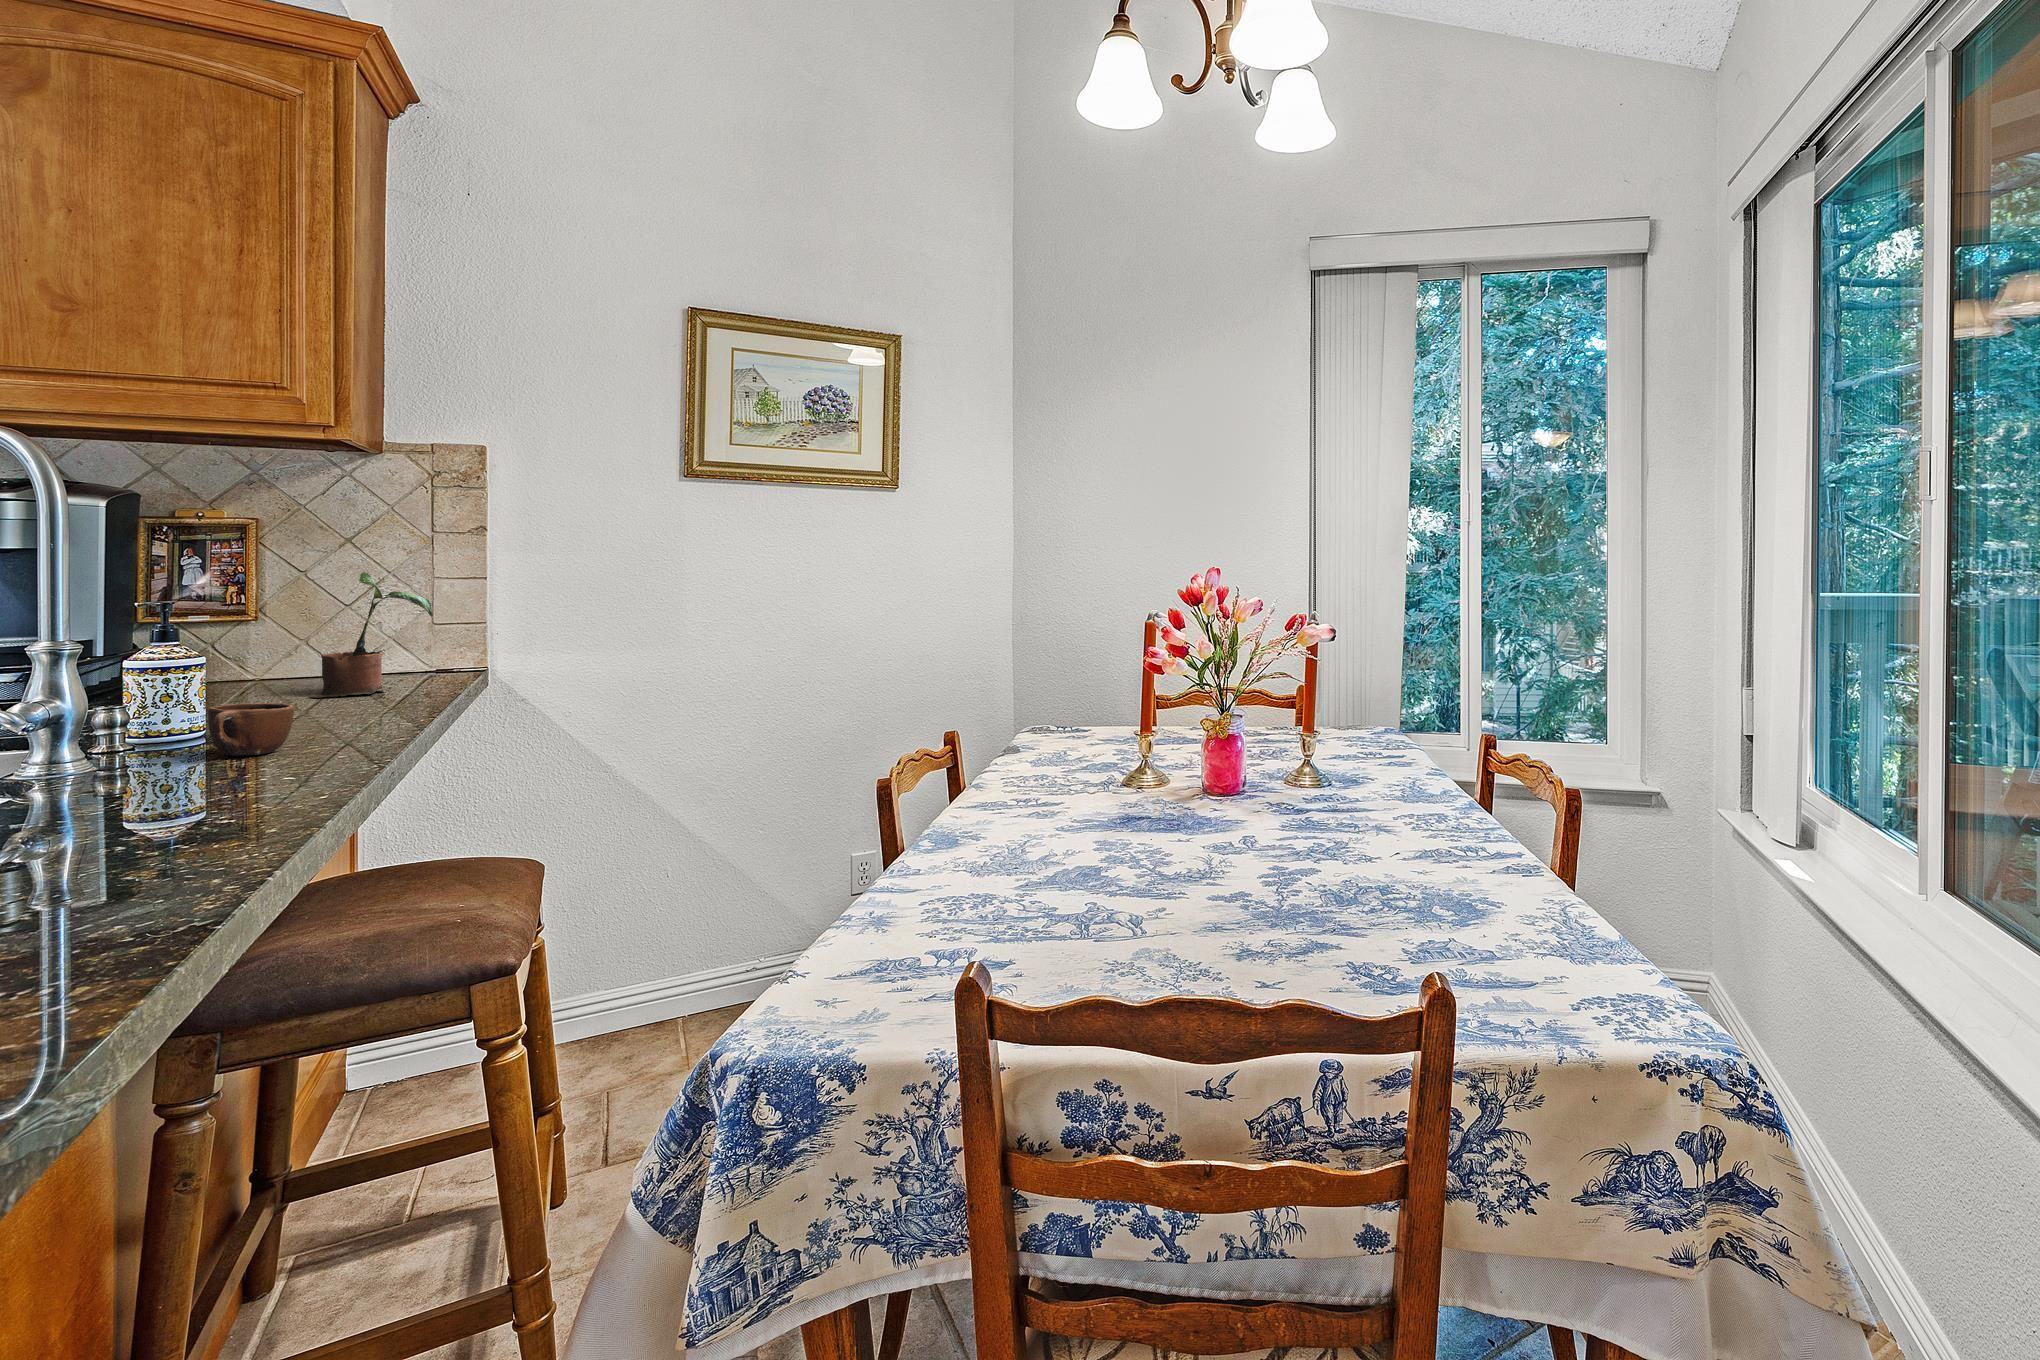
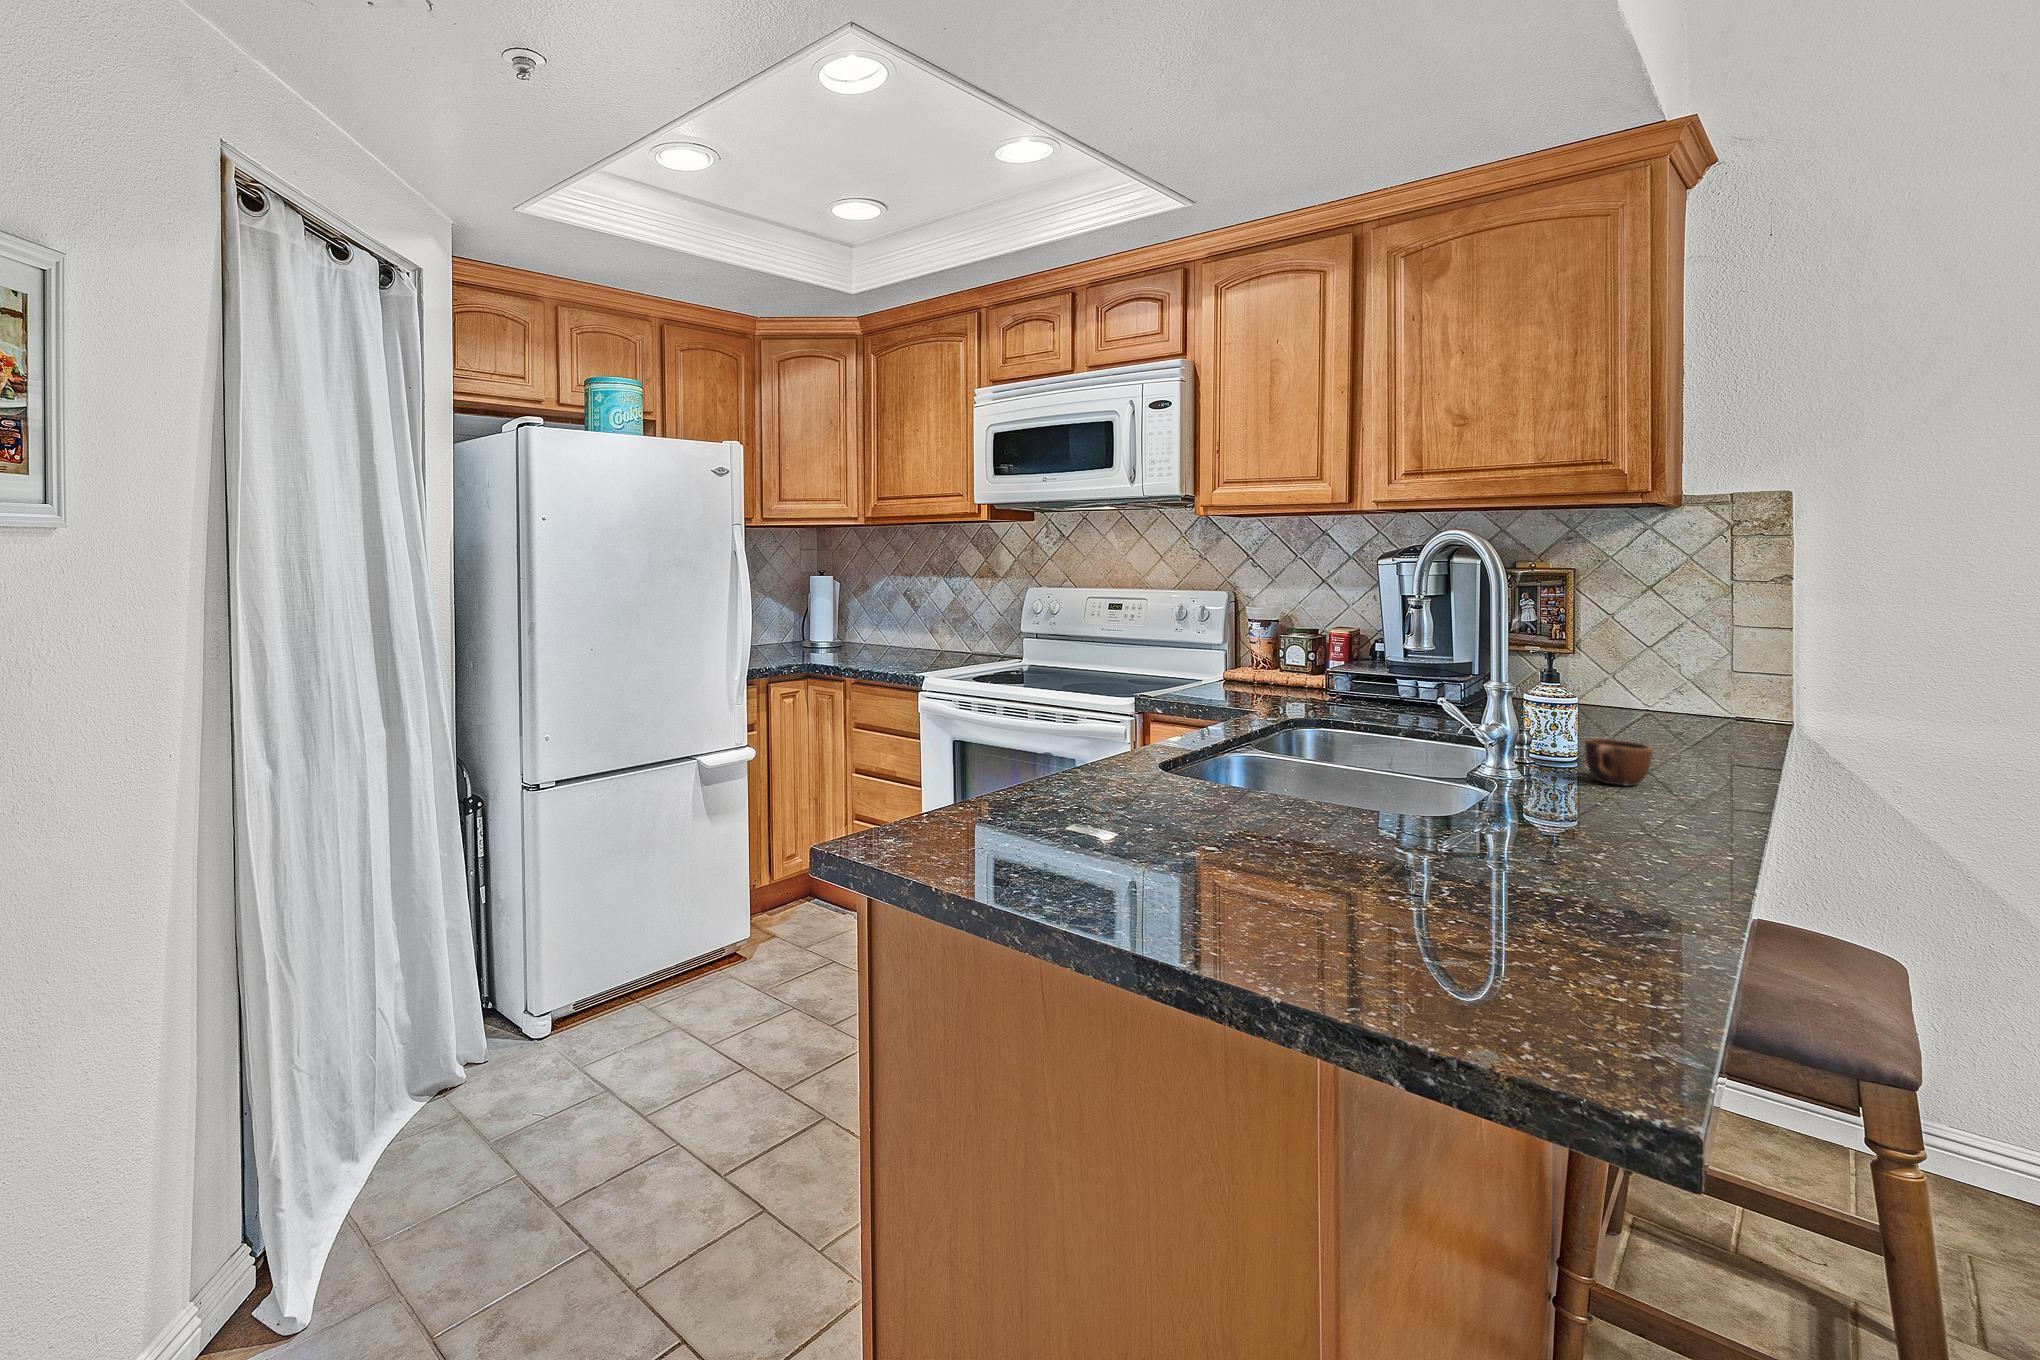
potted plant: present [310,572,433,697] -> none [1624,622,1740,735]

